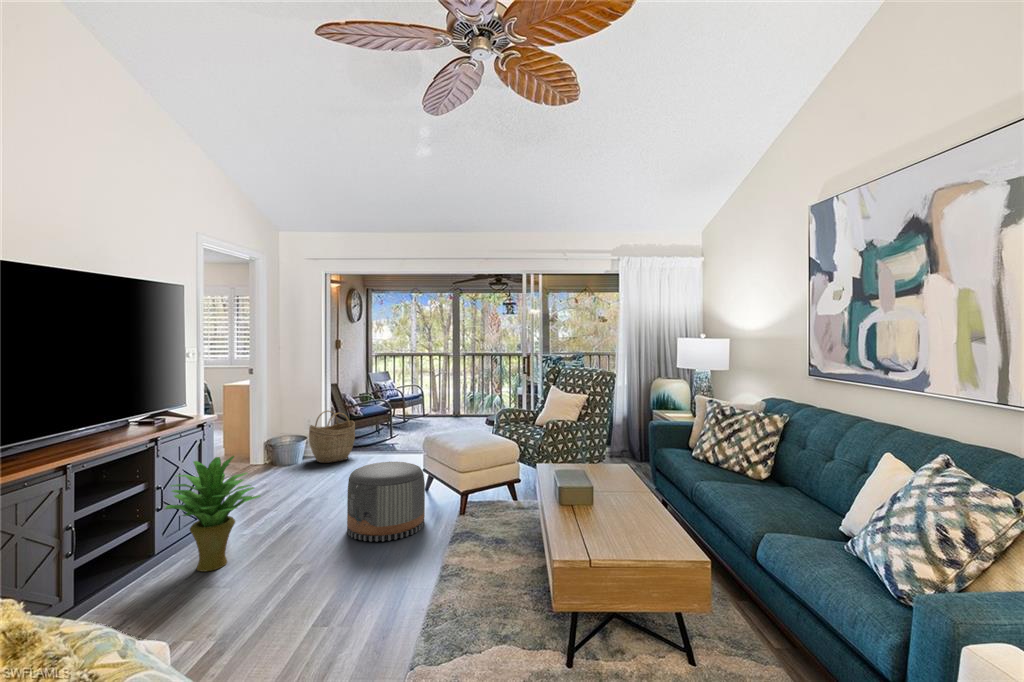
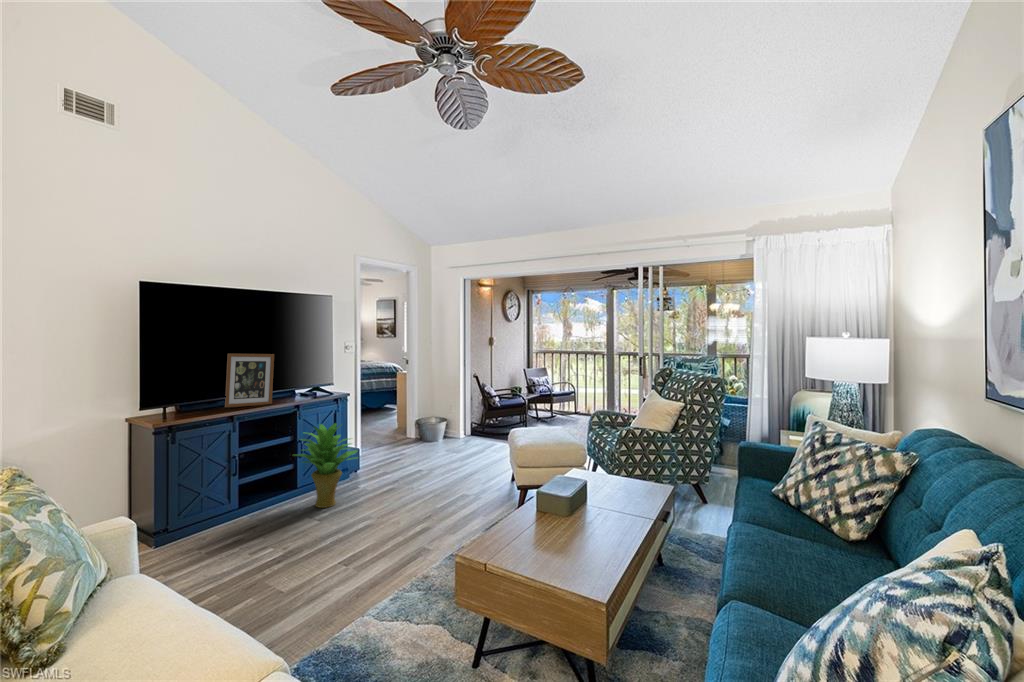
picture frame: none [39,371,115,456] -> present [225,354,274,407]
woven basket: present [309,411,355,463] -> none [449,398,487,443]
pouf: present [347,462,425,542] -> none [423,446,491,516]

